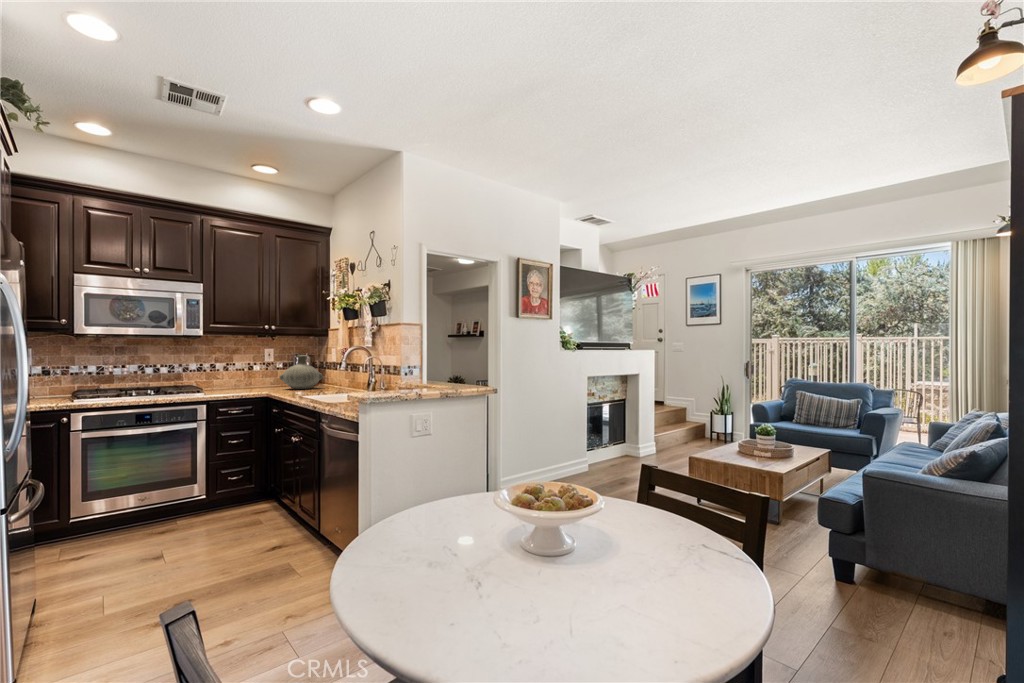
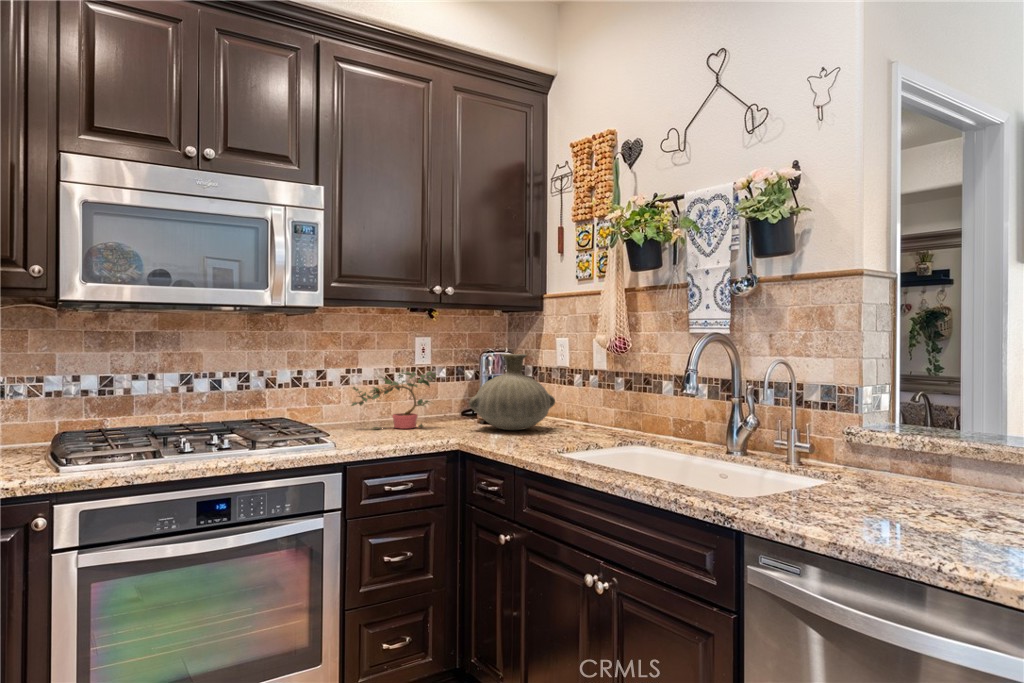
potted plant: none [224,363,269,390] -> present [352,369,437,429]

